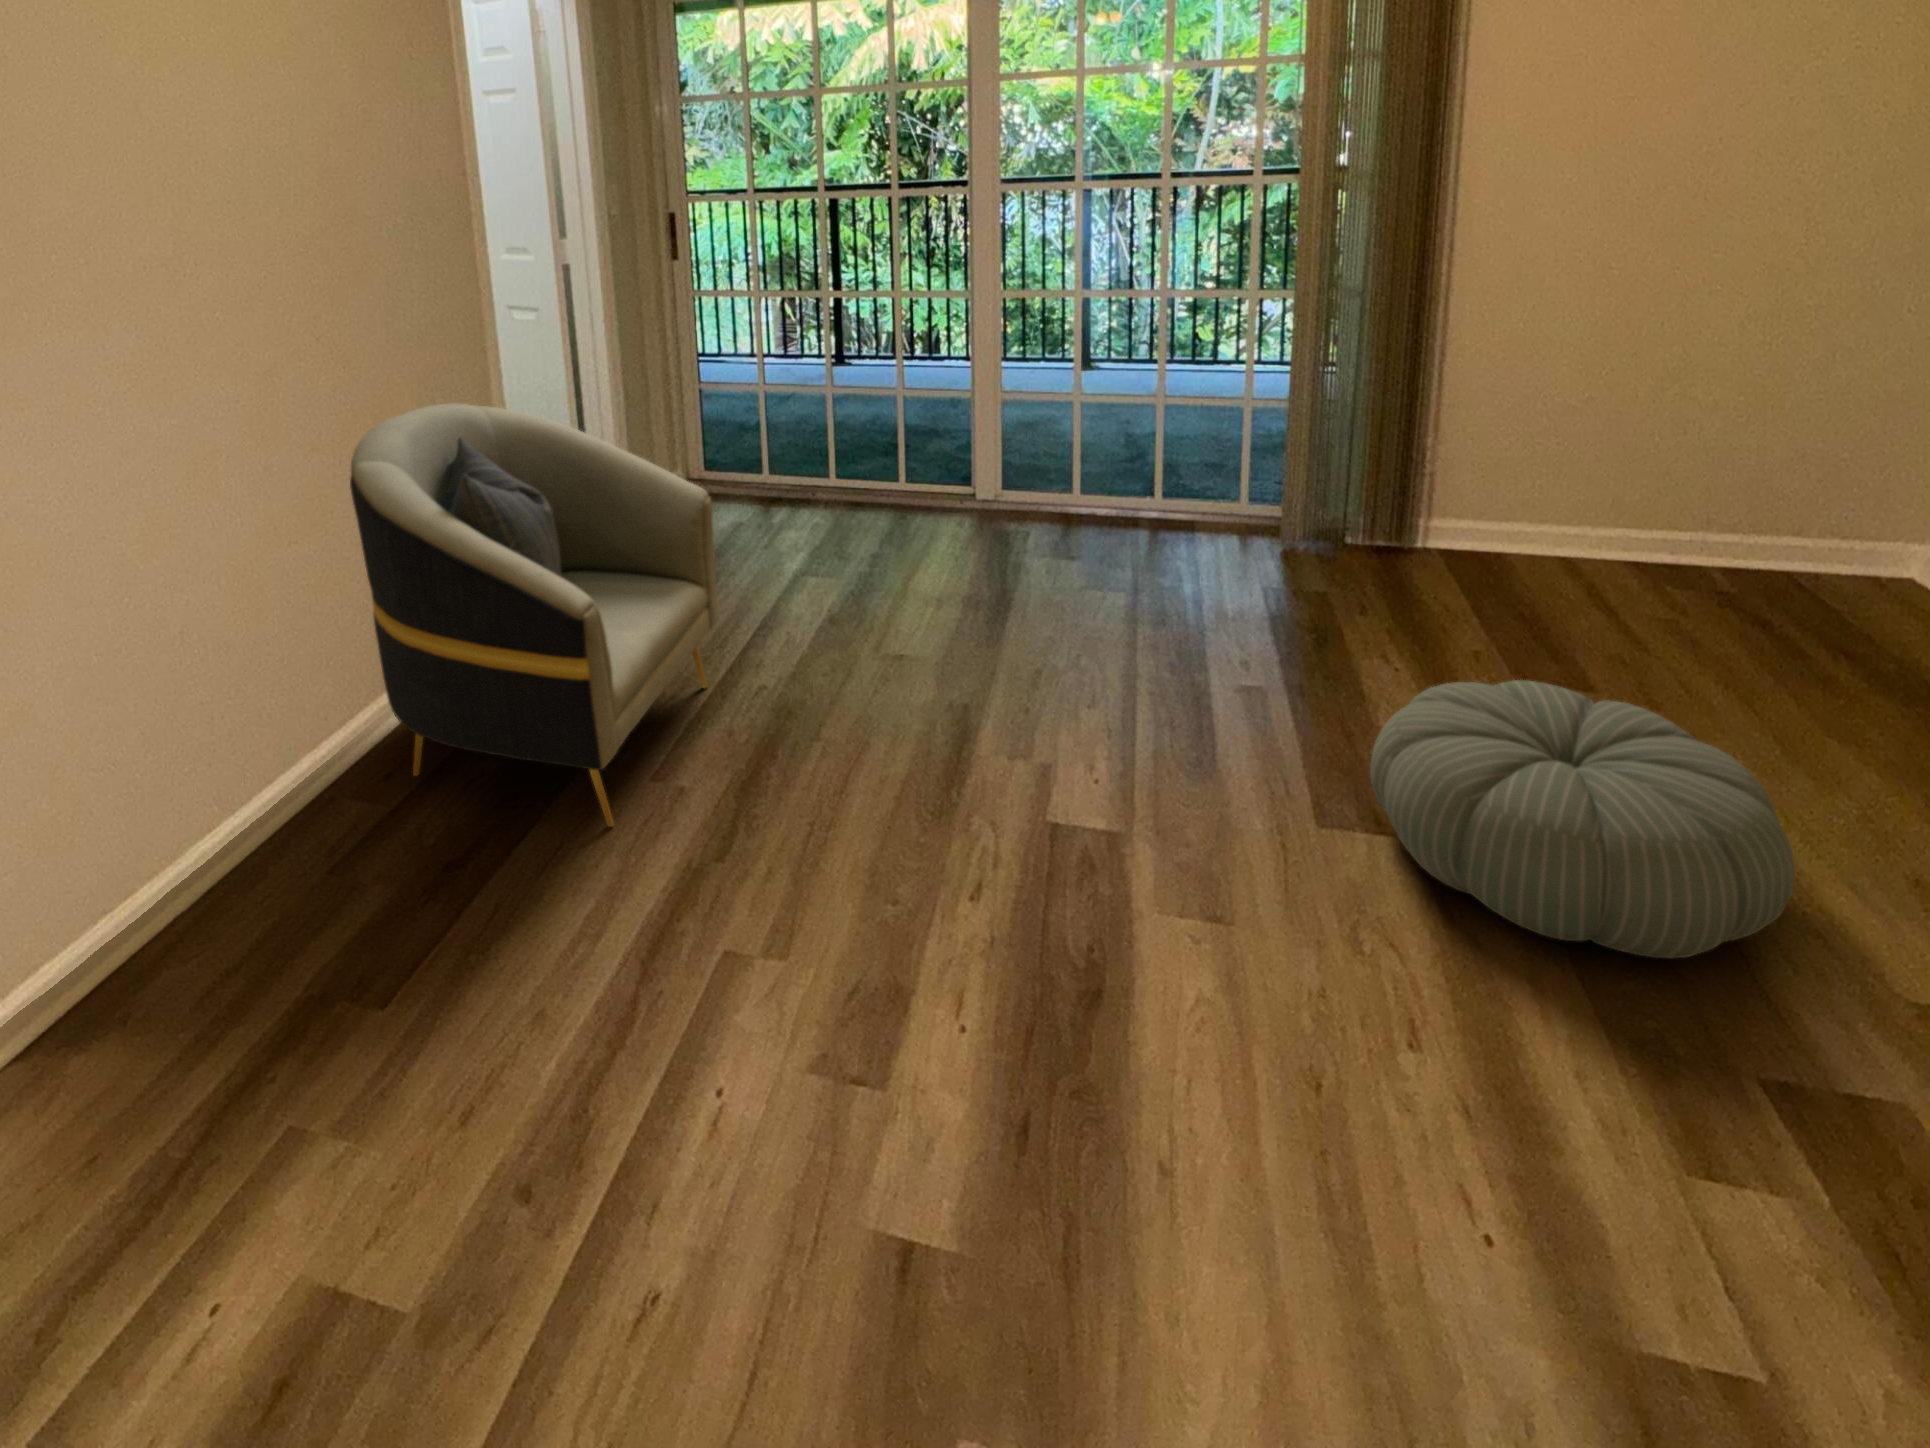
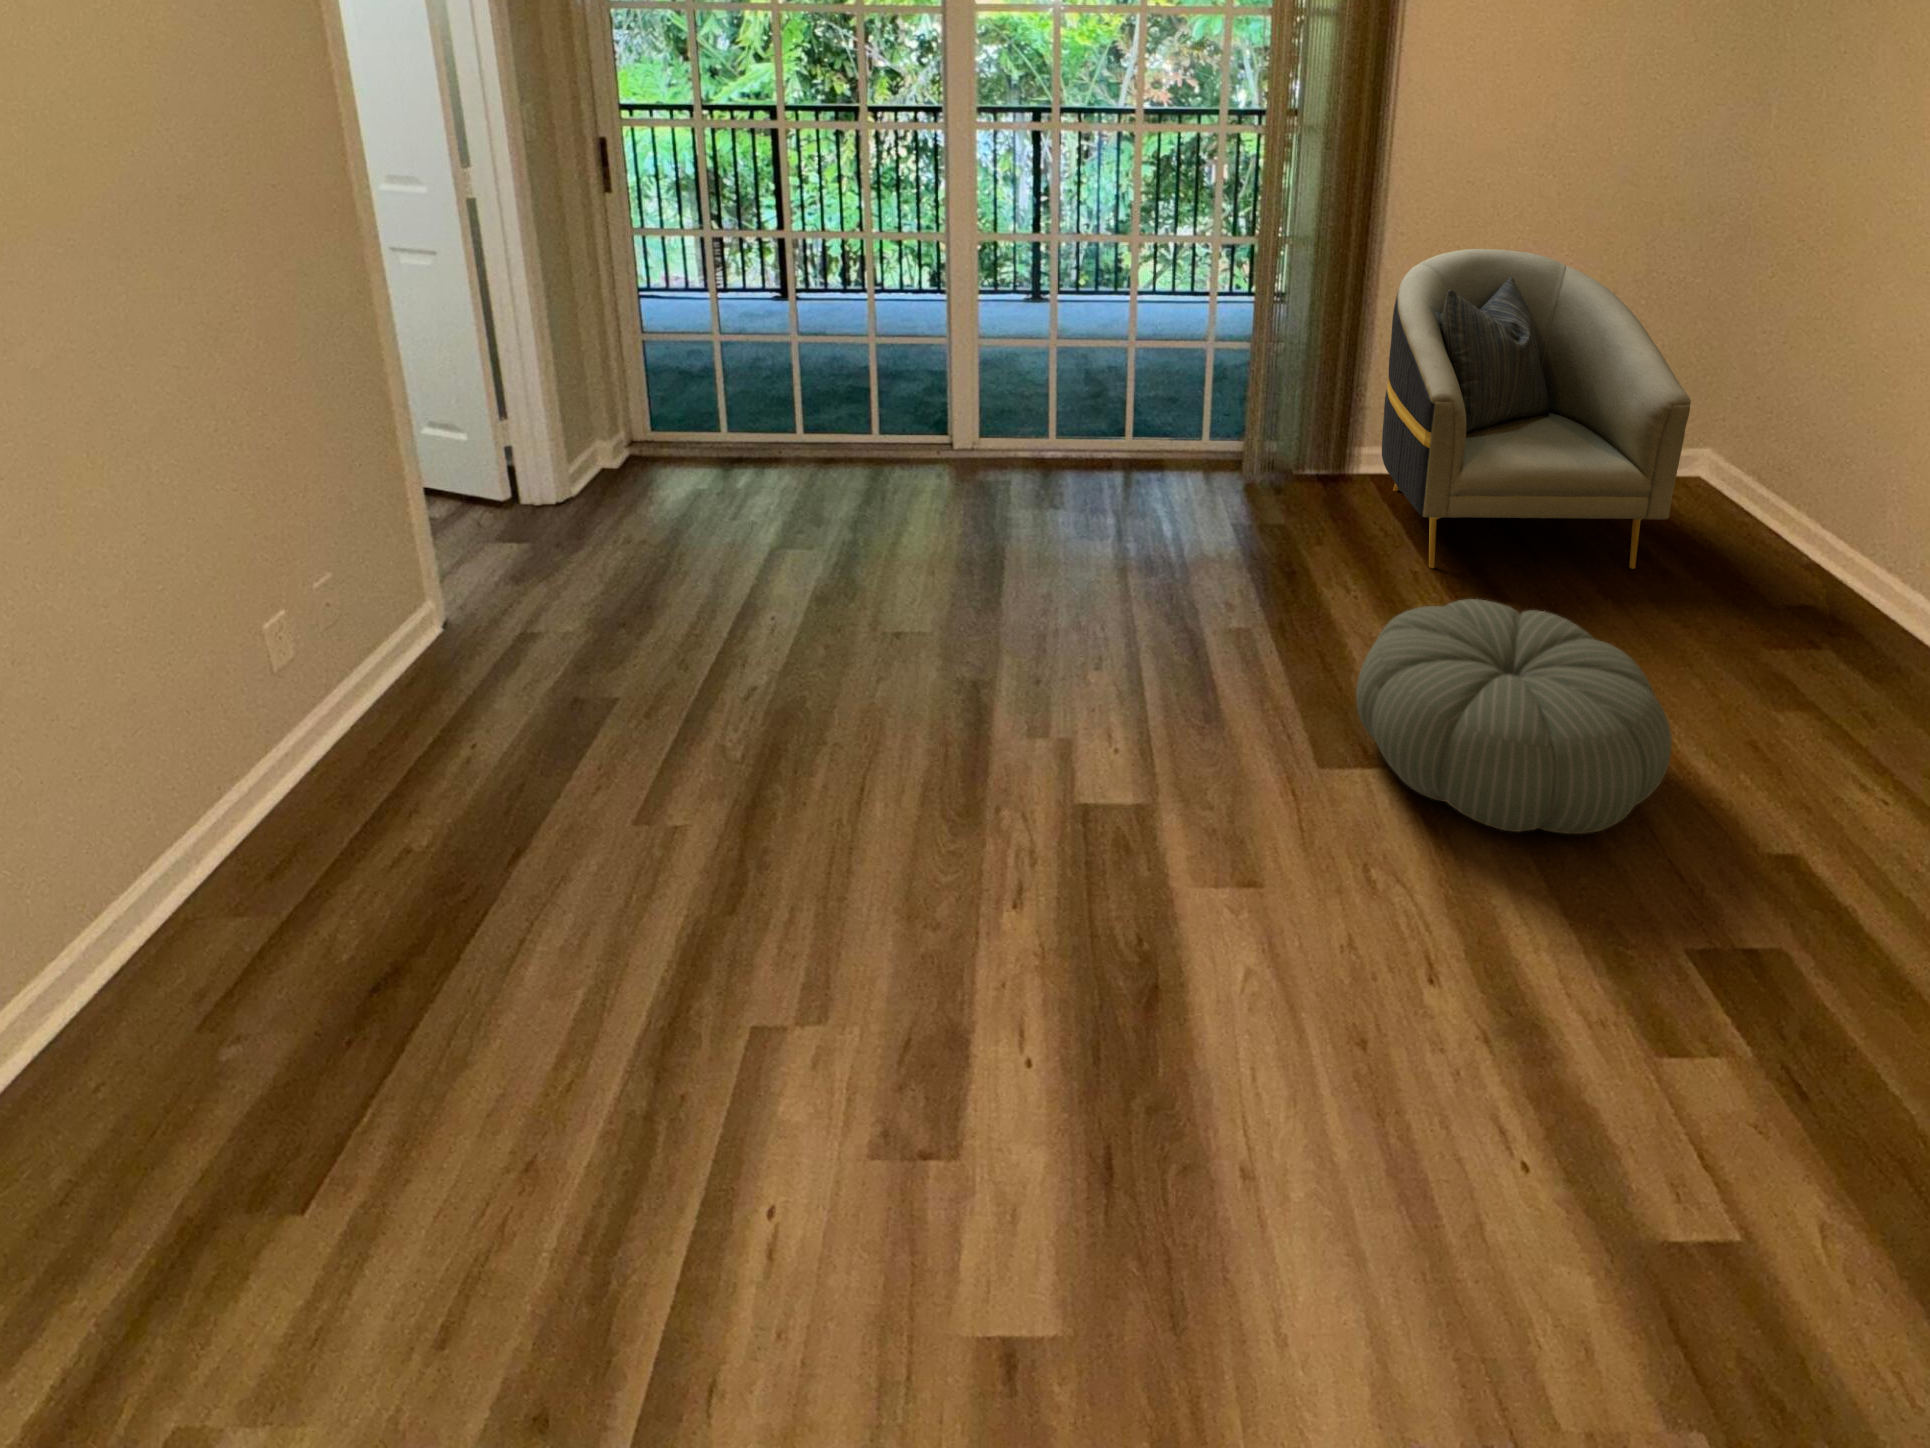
armchair: present [350,404,719,827] -> present [1382,249,1691,569]

